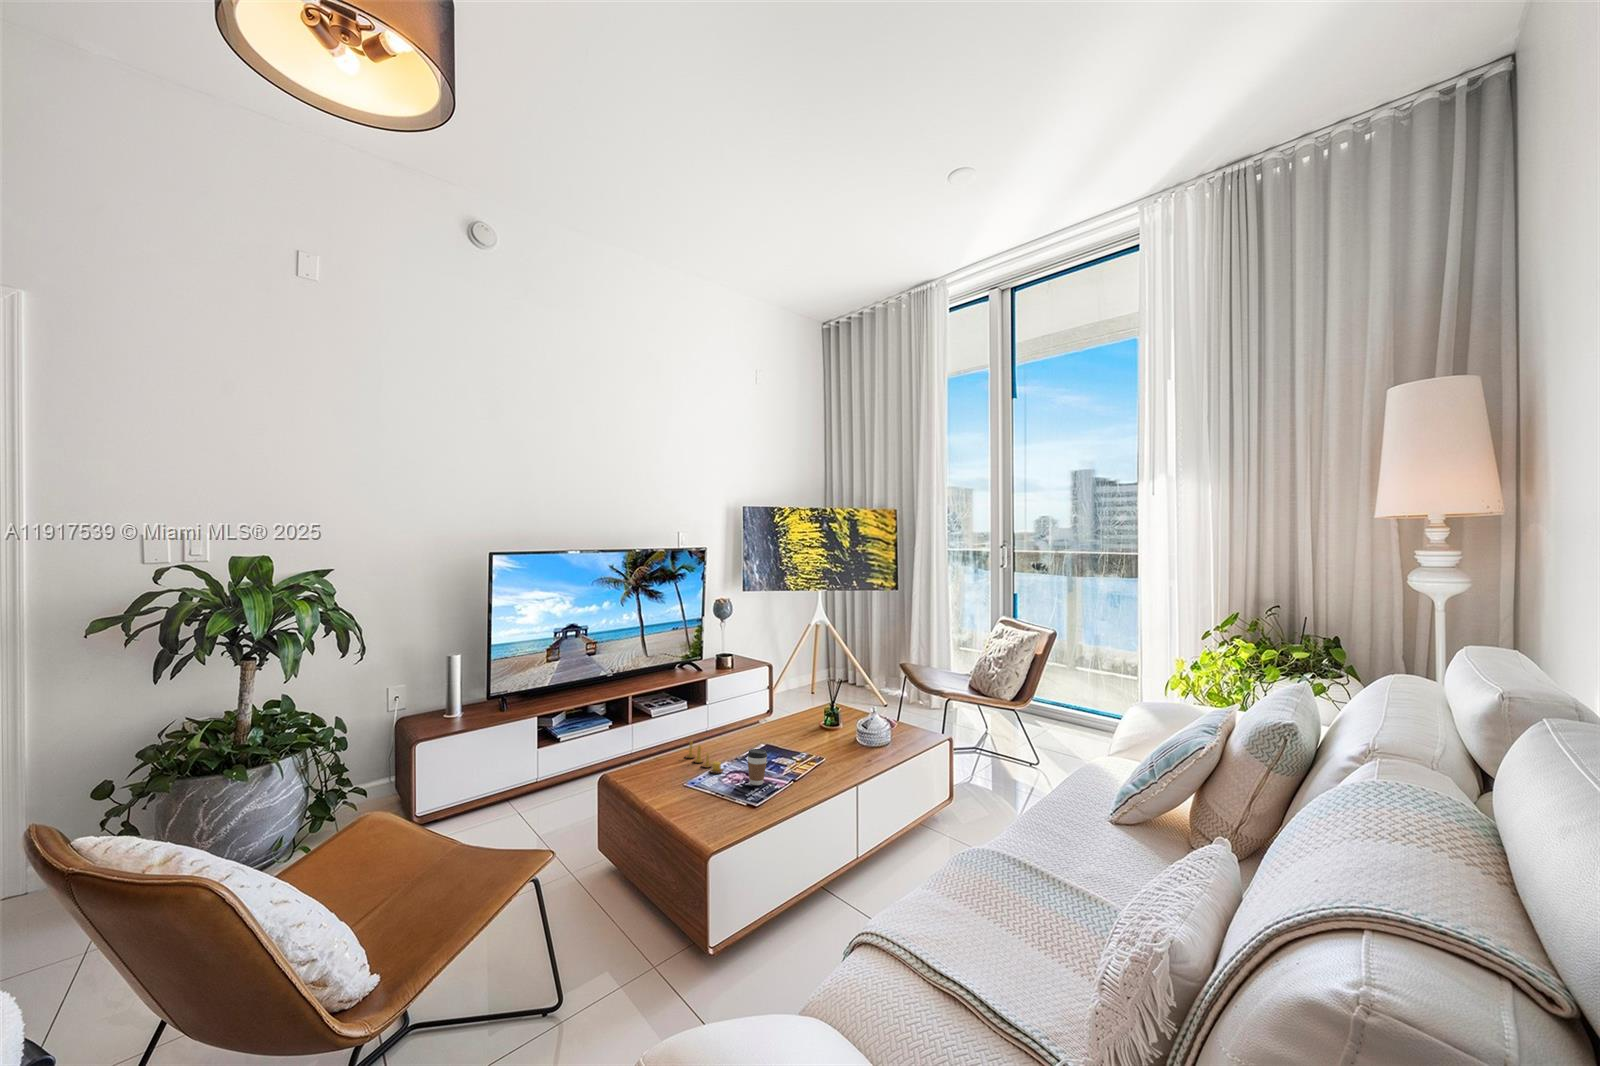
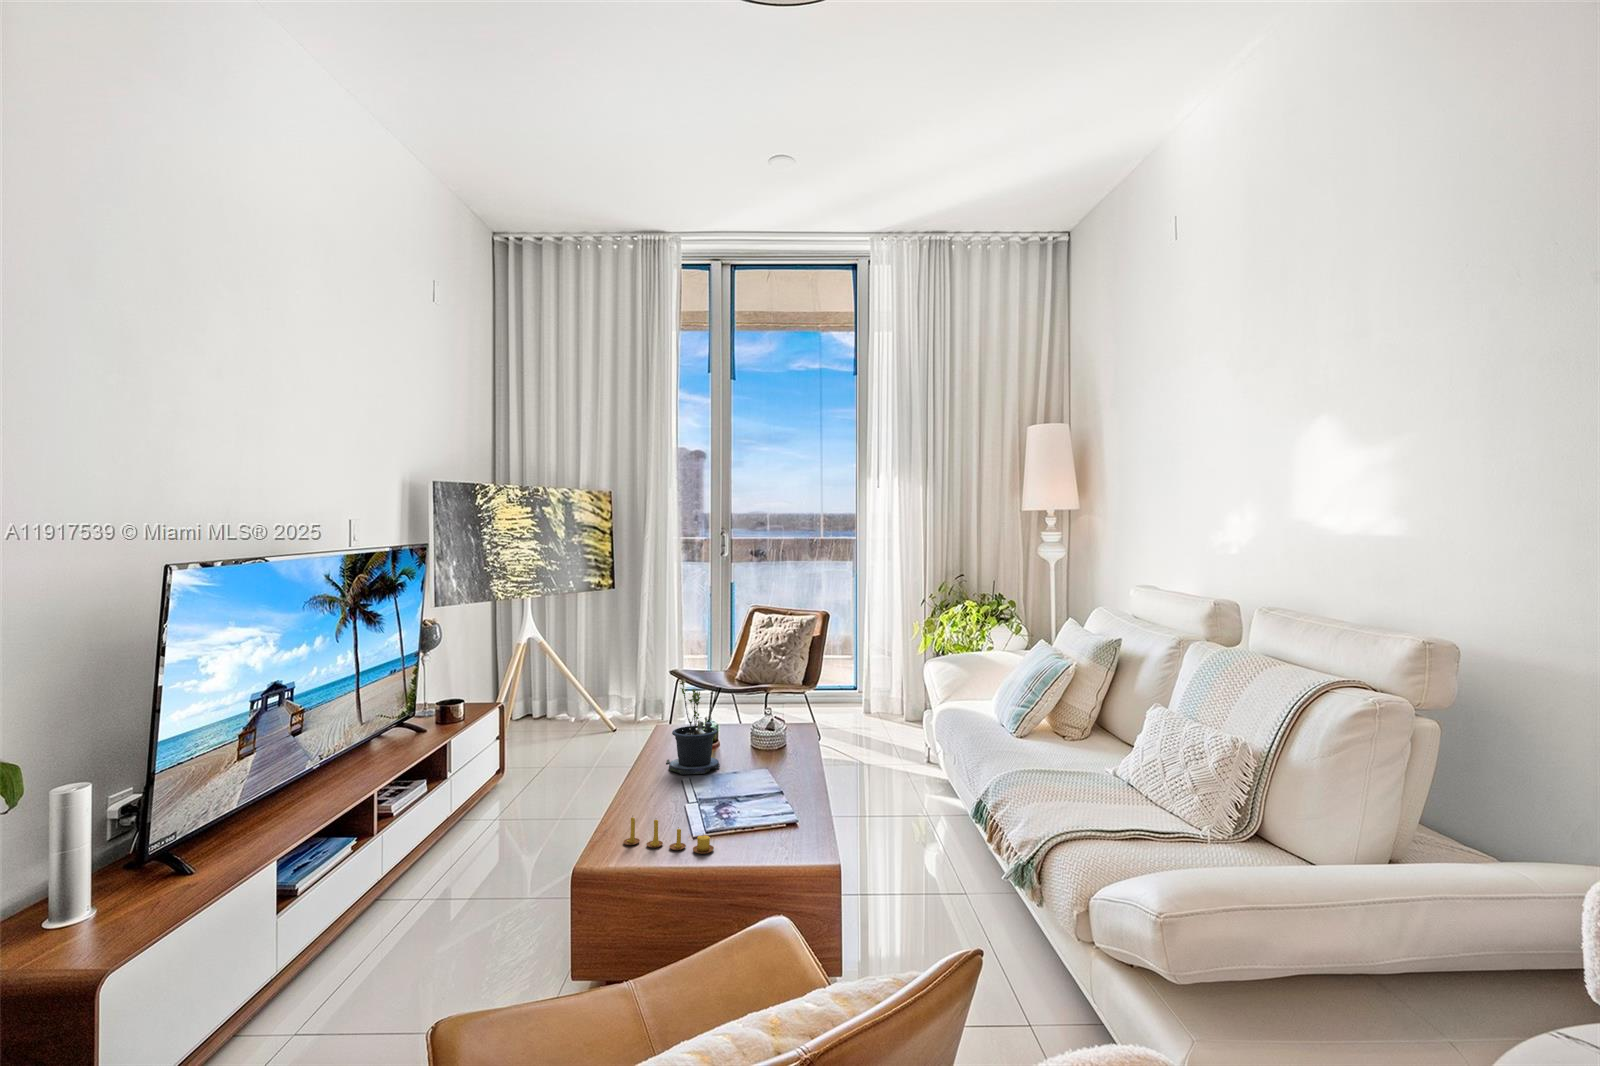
potted plant: none [783,661,824,733] -> present [666,679,720,774]
coffee cup: present [747,749,767,785] -> none [765,800,793,852]

